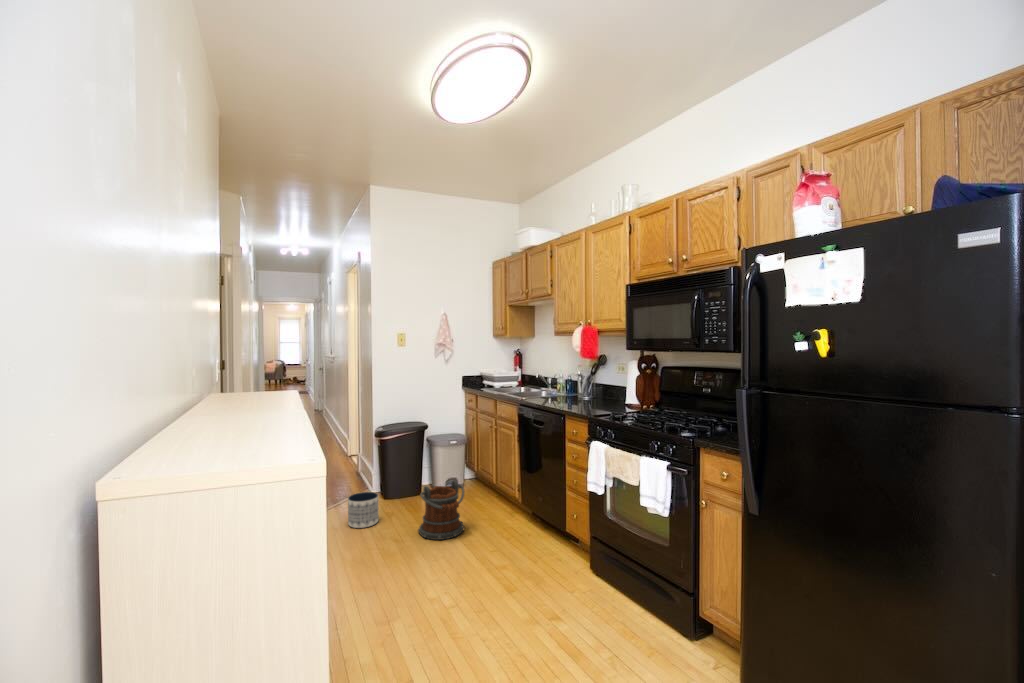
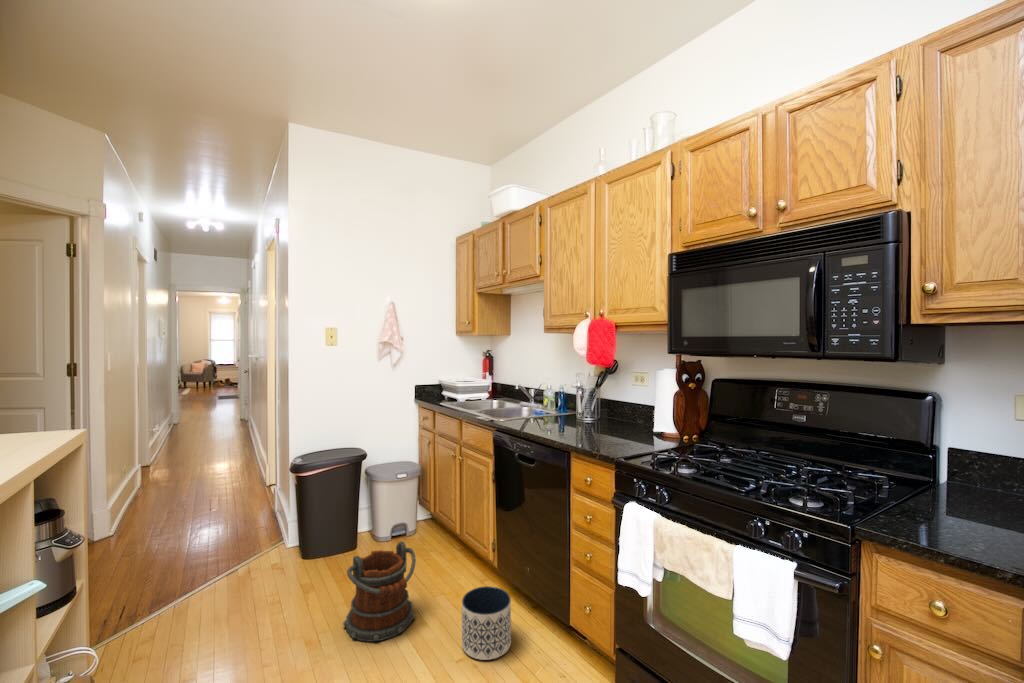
planter: present [348,492,379,528] -> present [462,586,511,660]

